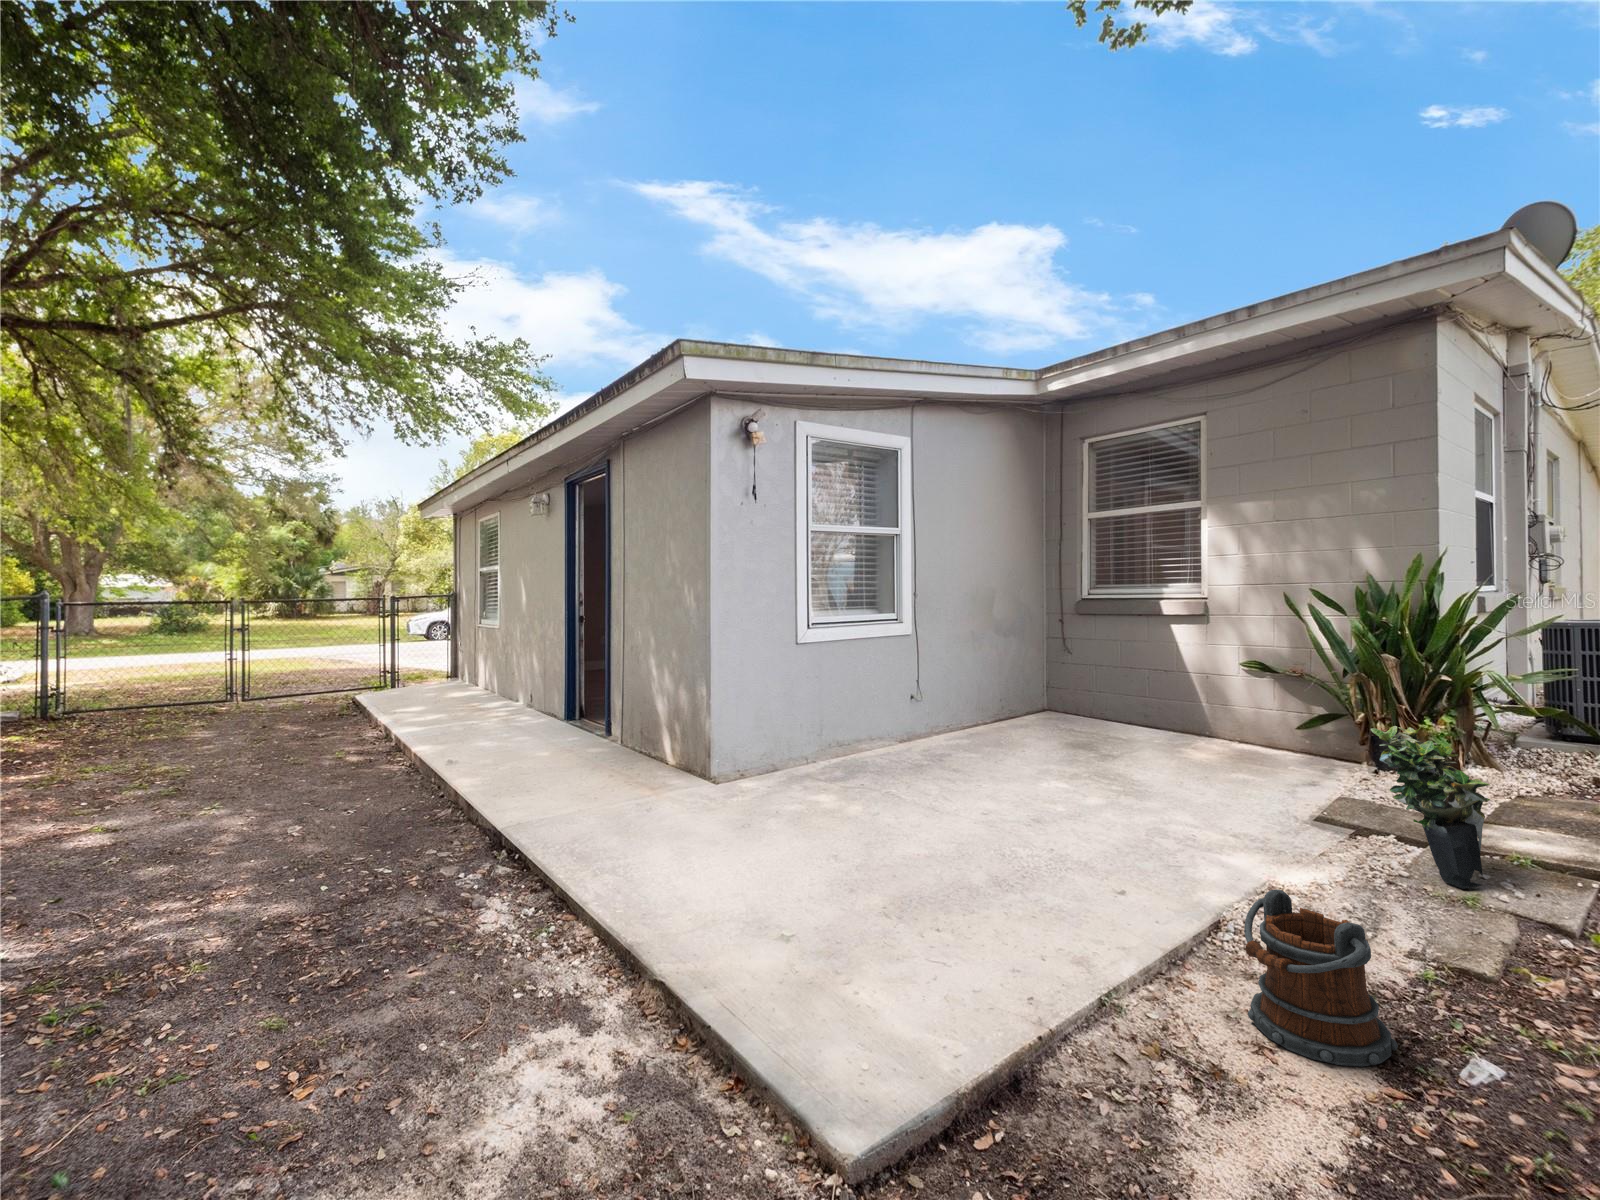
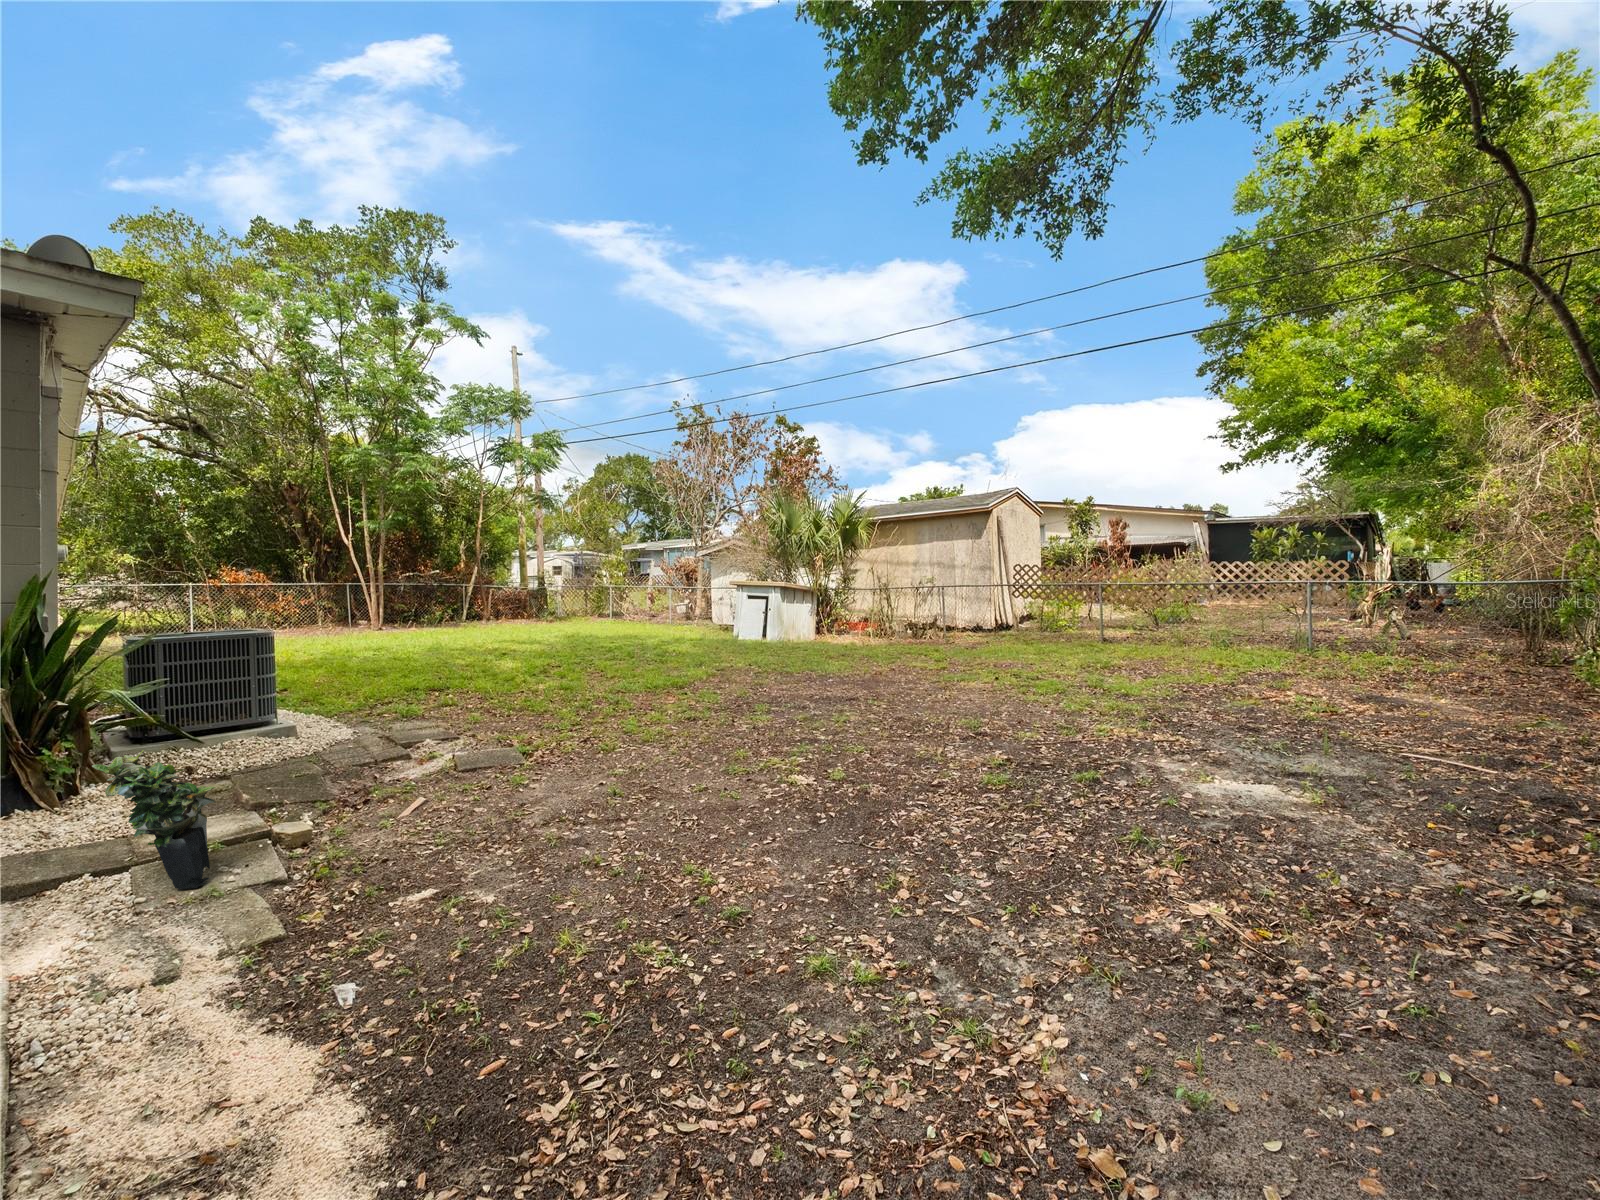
bucket: present [1244,889,1398,1067] -> none [144,929,303,1101]

